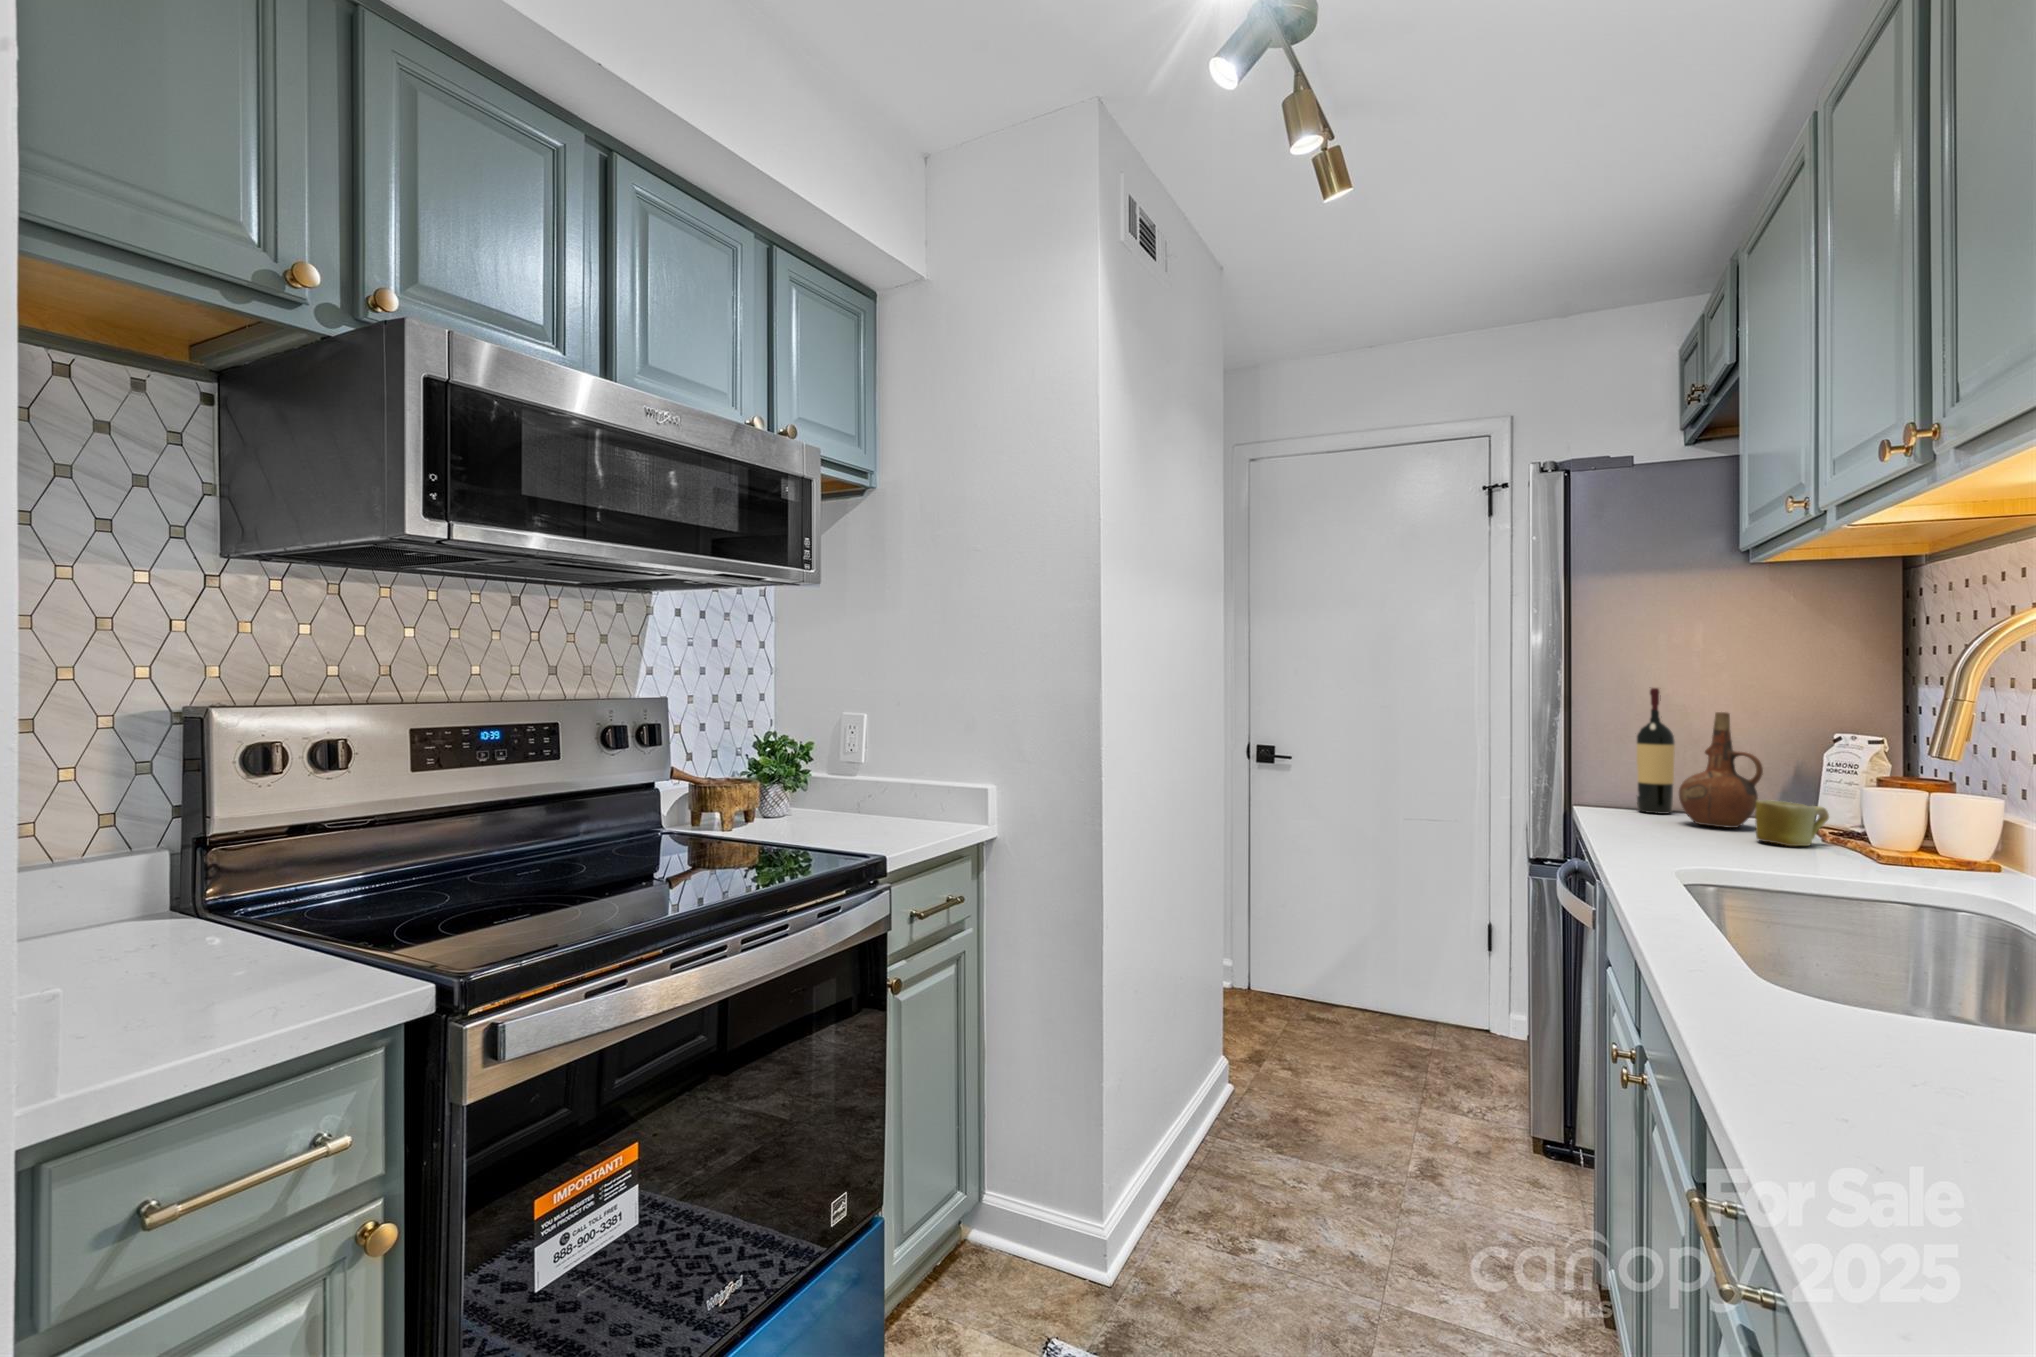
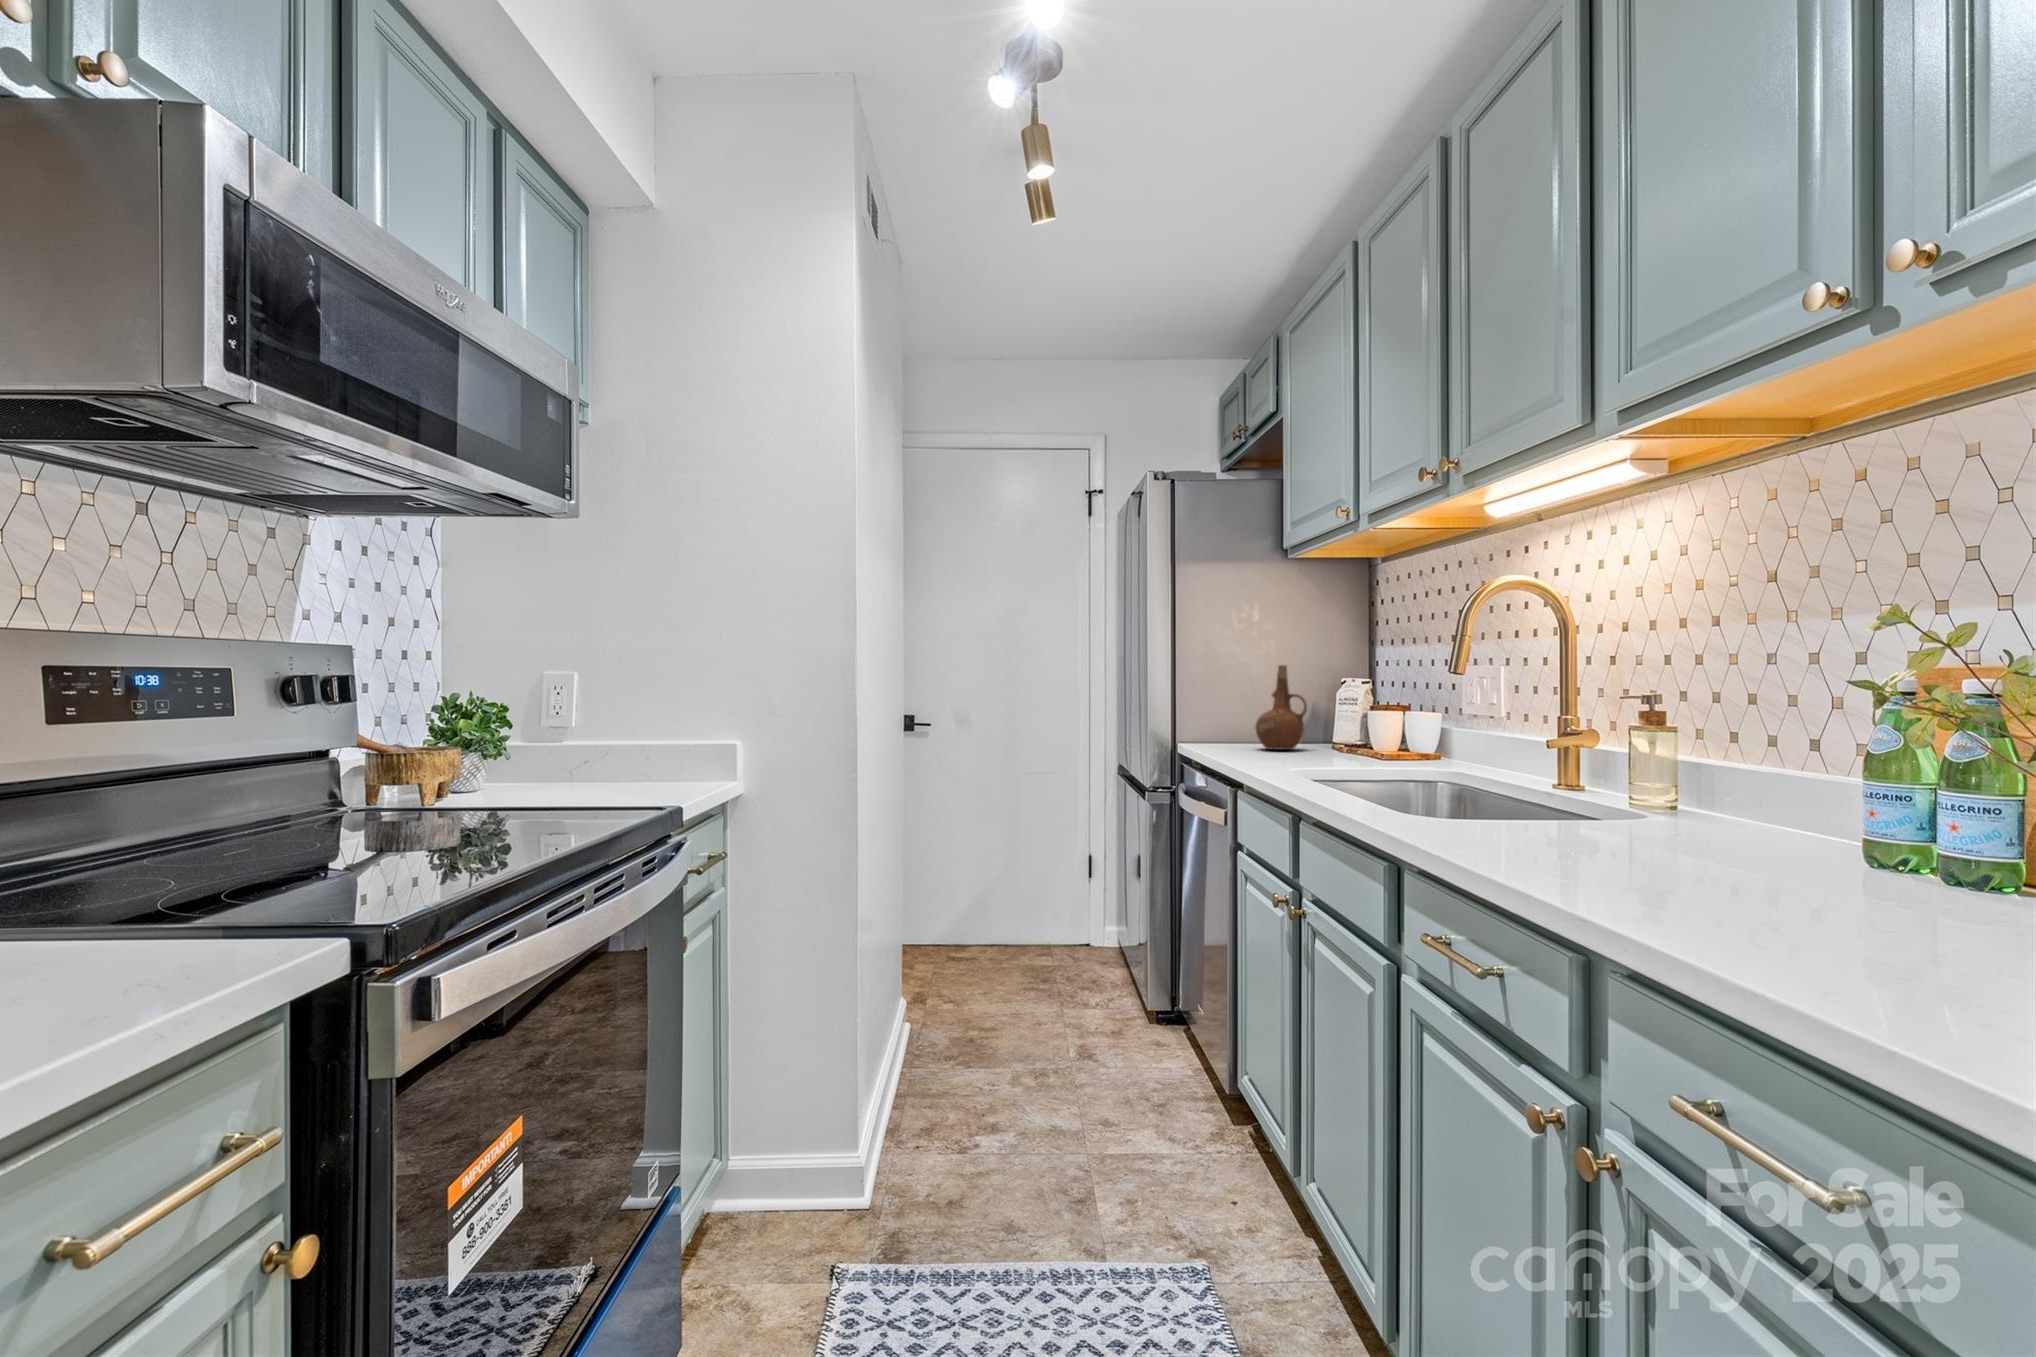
wine bottle: present [1637,688,1675,814] -> none [1220,649,1246,745]
mug: present [1755,800,1829,846] -> none [1311,726,1352,757]

